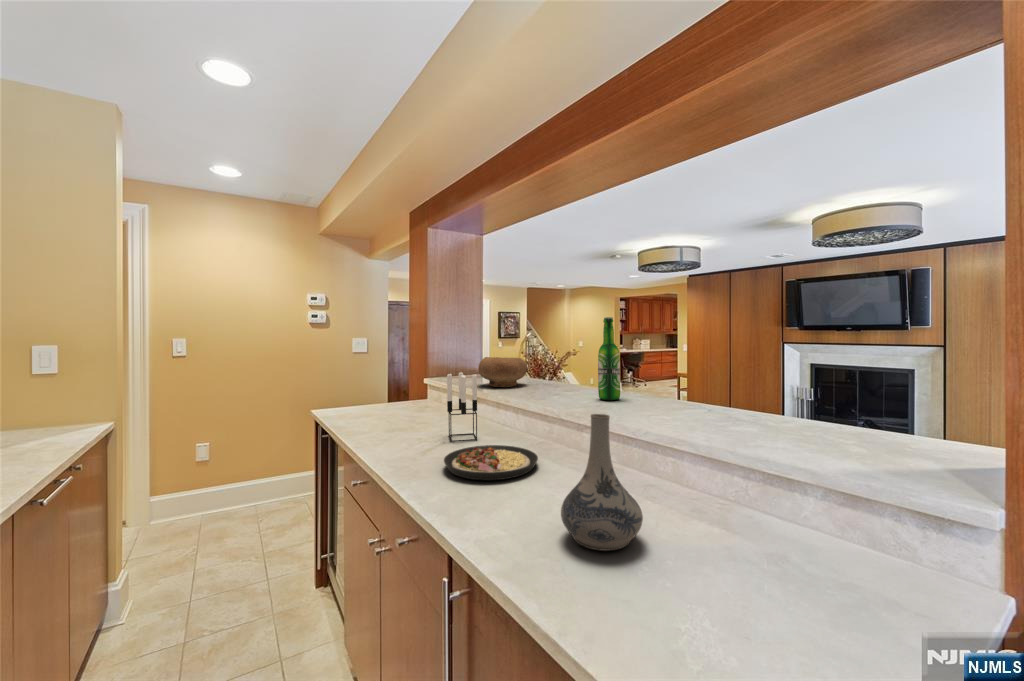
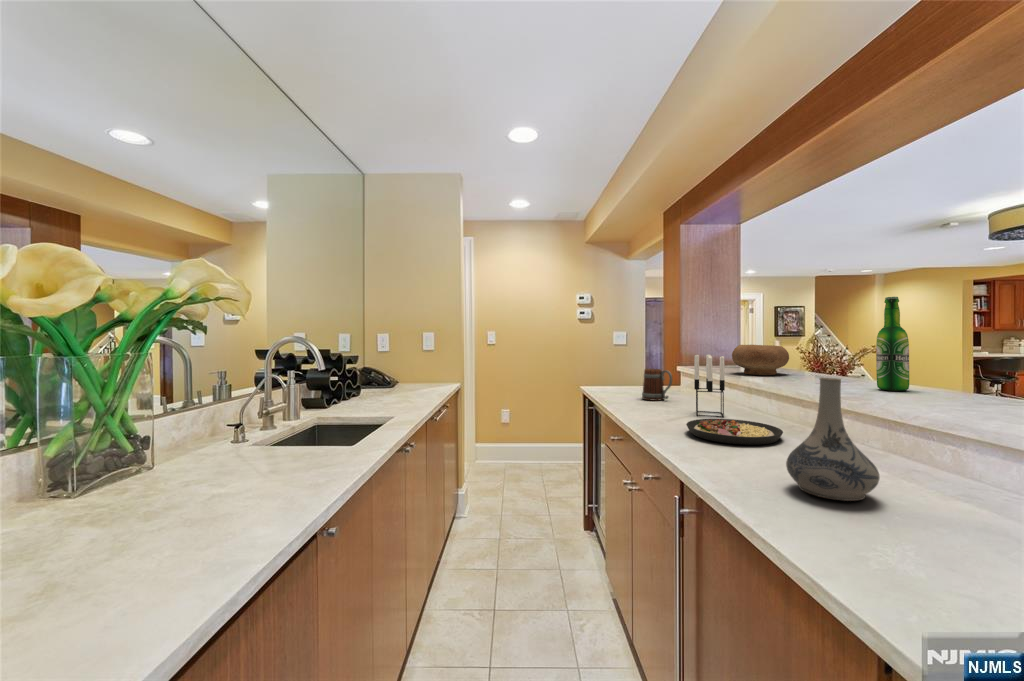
beer mug: none [388,387,422,424] -> present [642,369,672,401]

